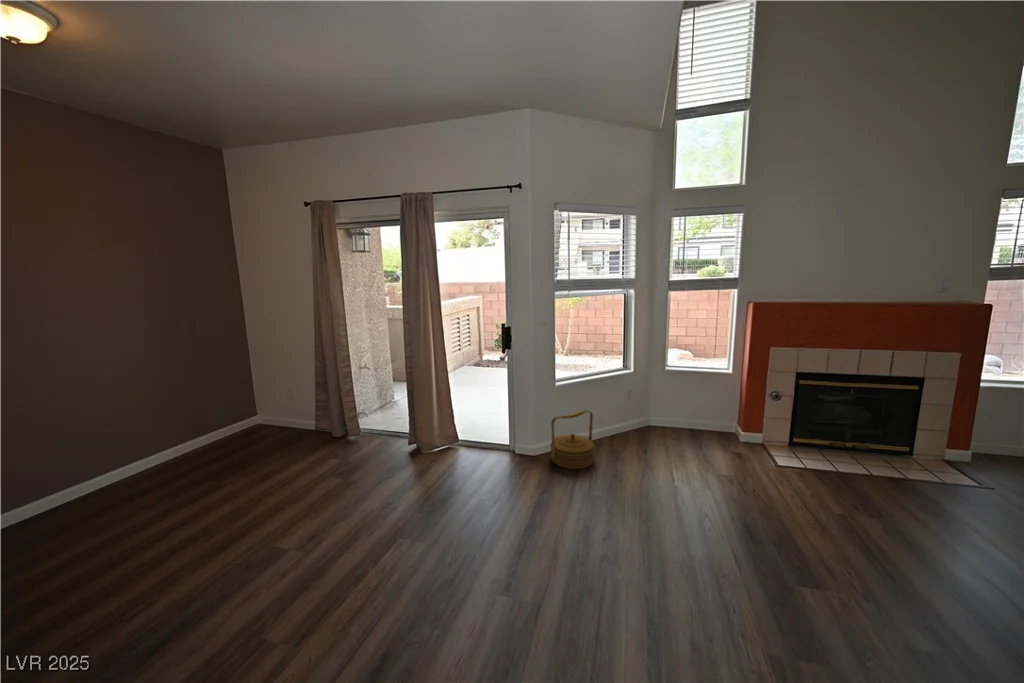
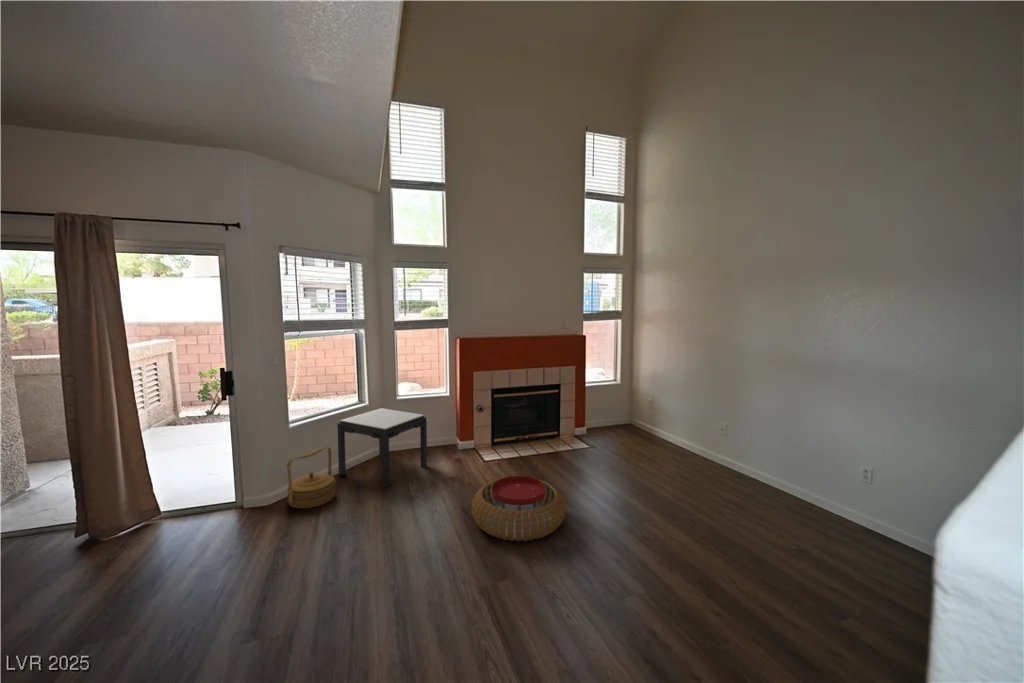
side table: none [599,378,701,467] -> present [337,408,427,487]
pouf: none [761,501,944,620] -> present [472,476,566,541]

